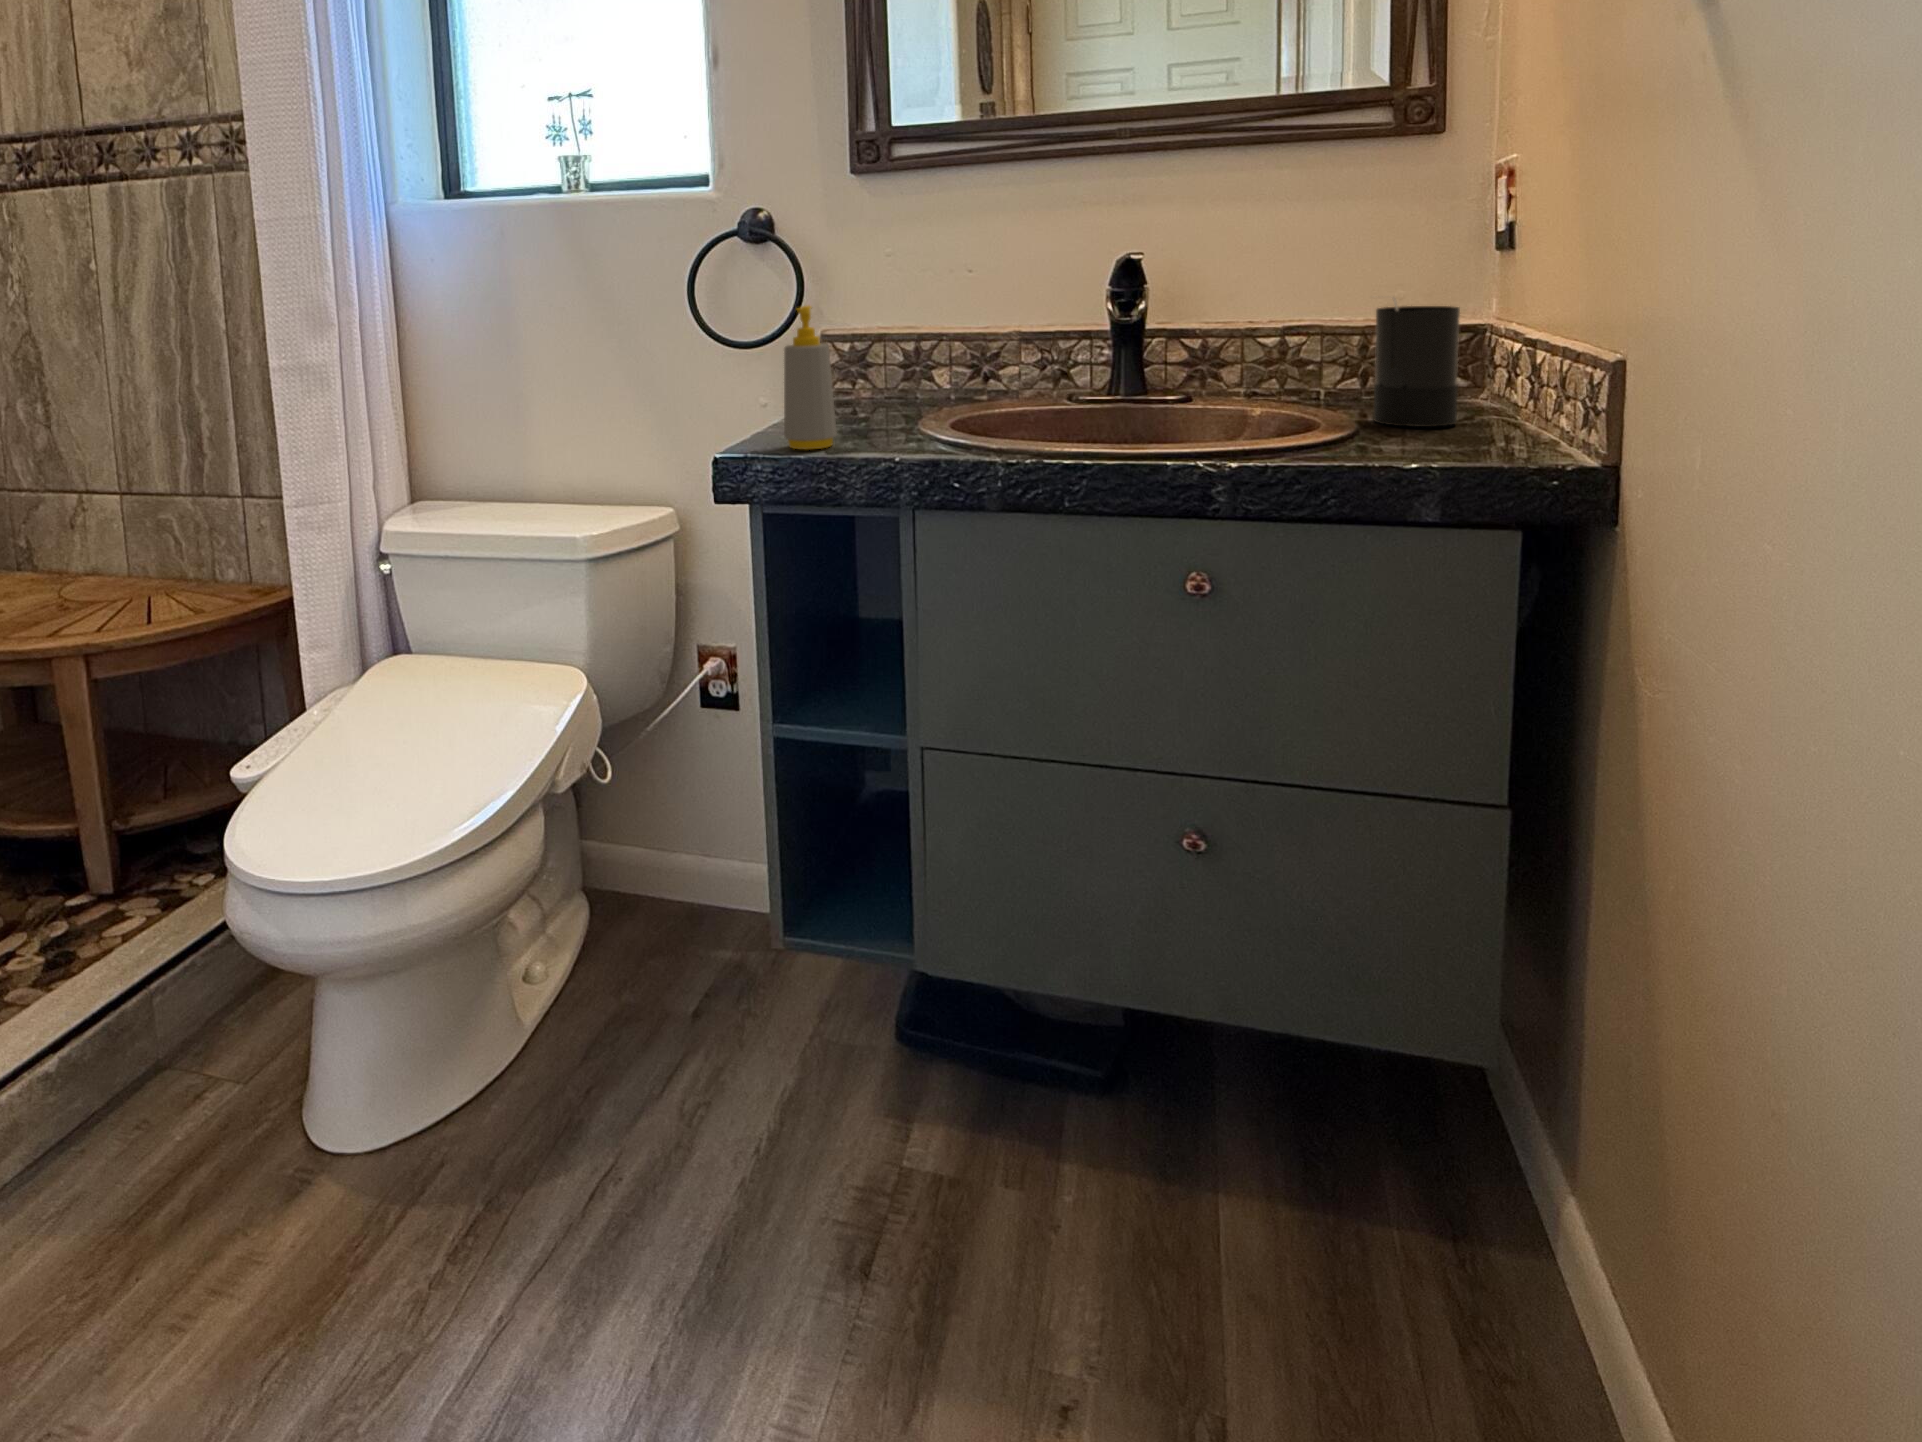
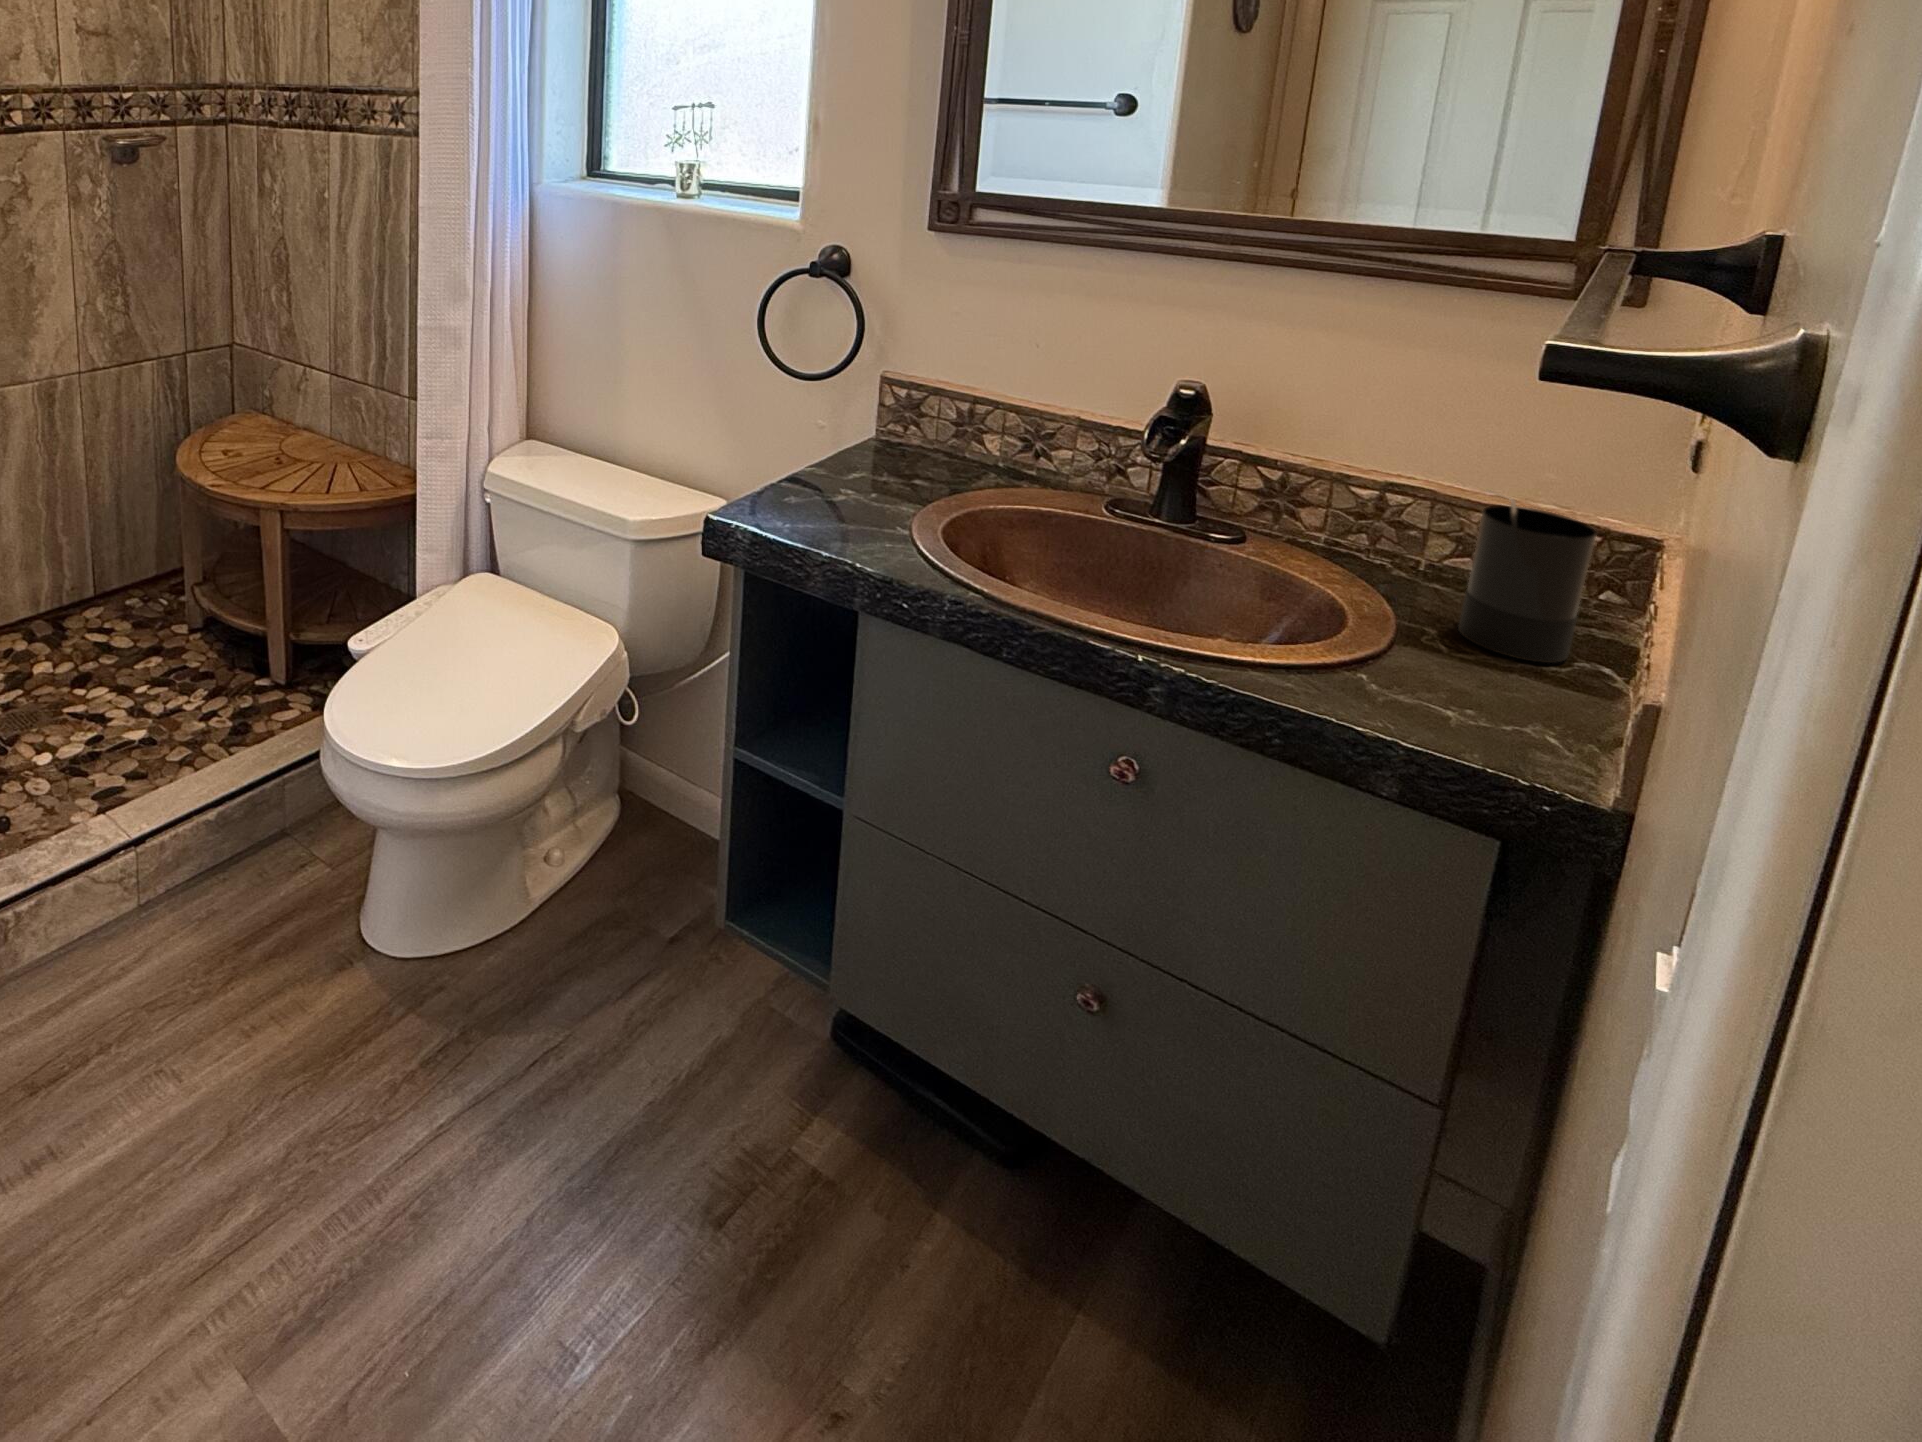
soap bottle: present [784,306,837,449] -> none [798,380,851,513]

